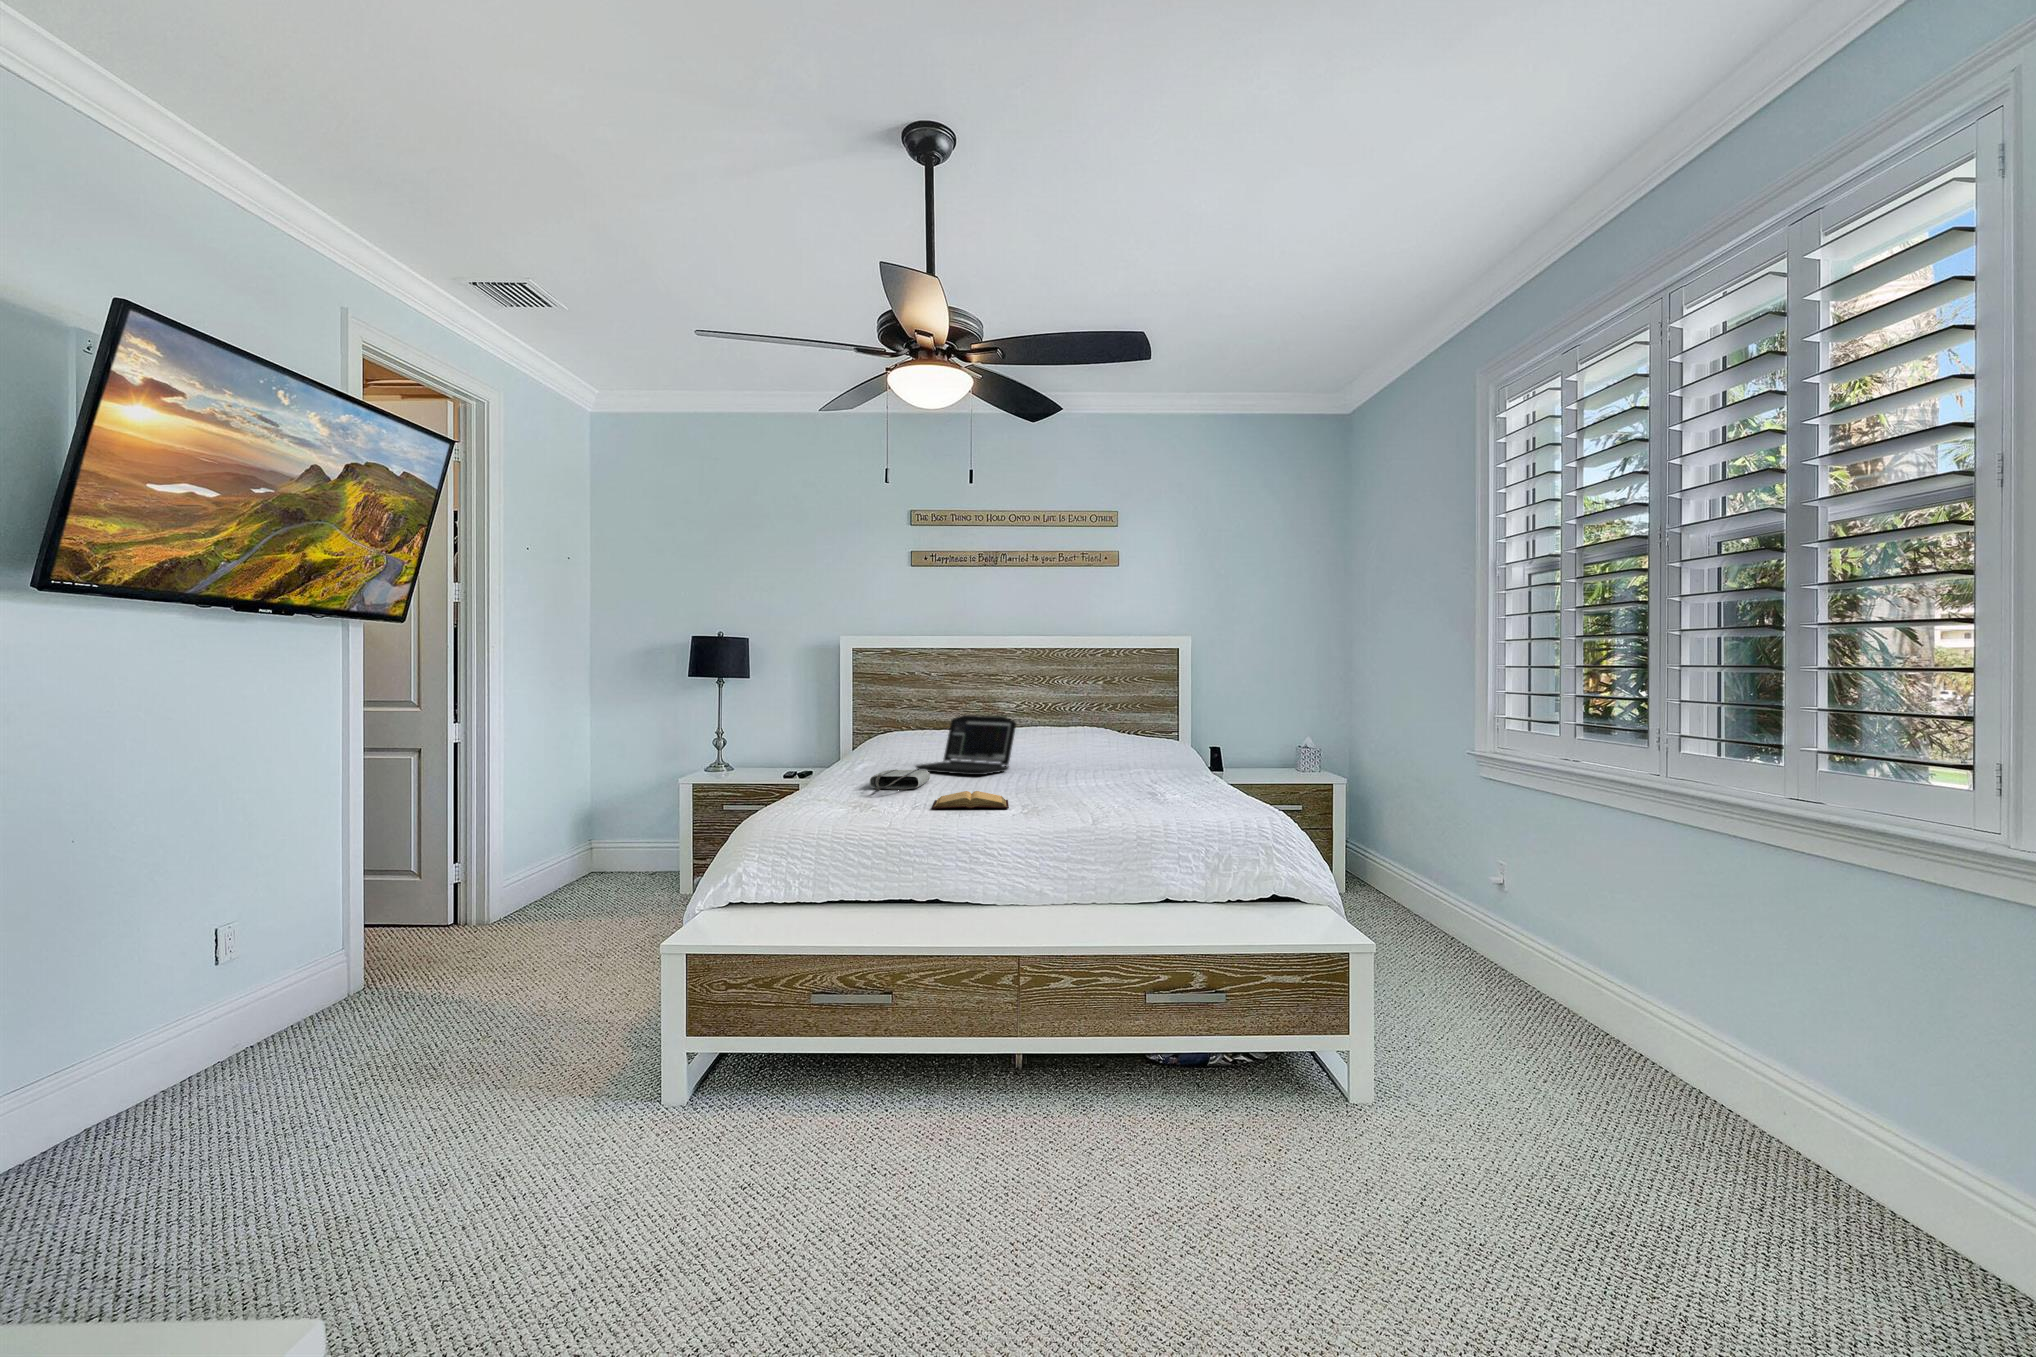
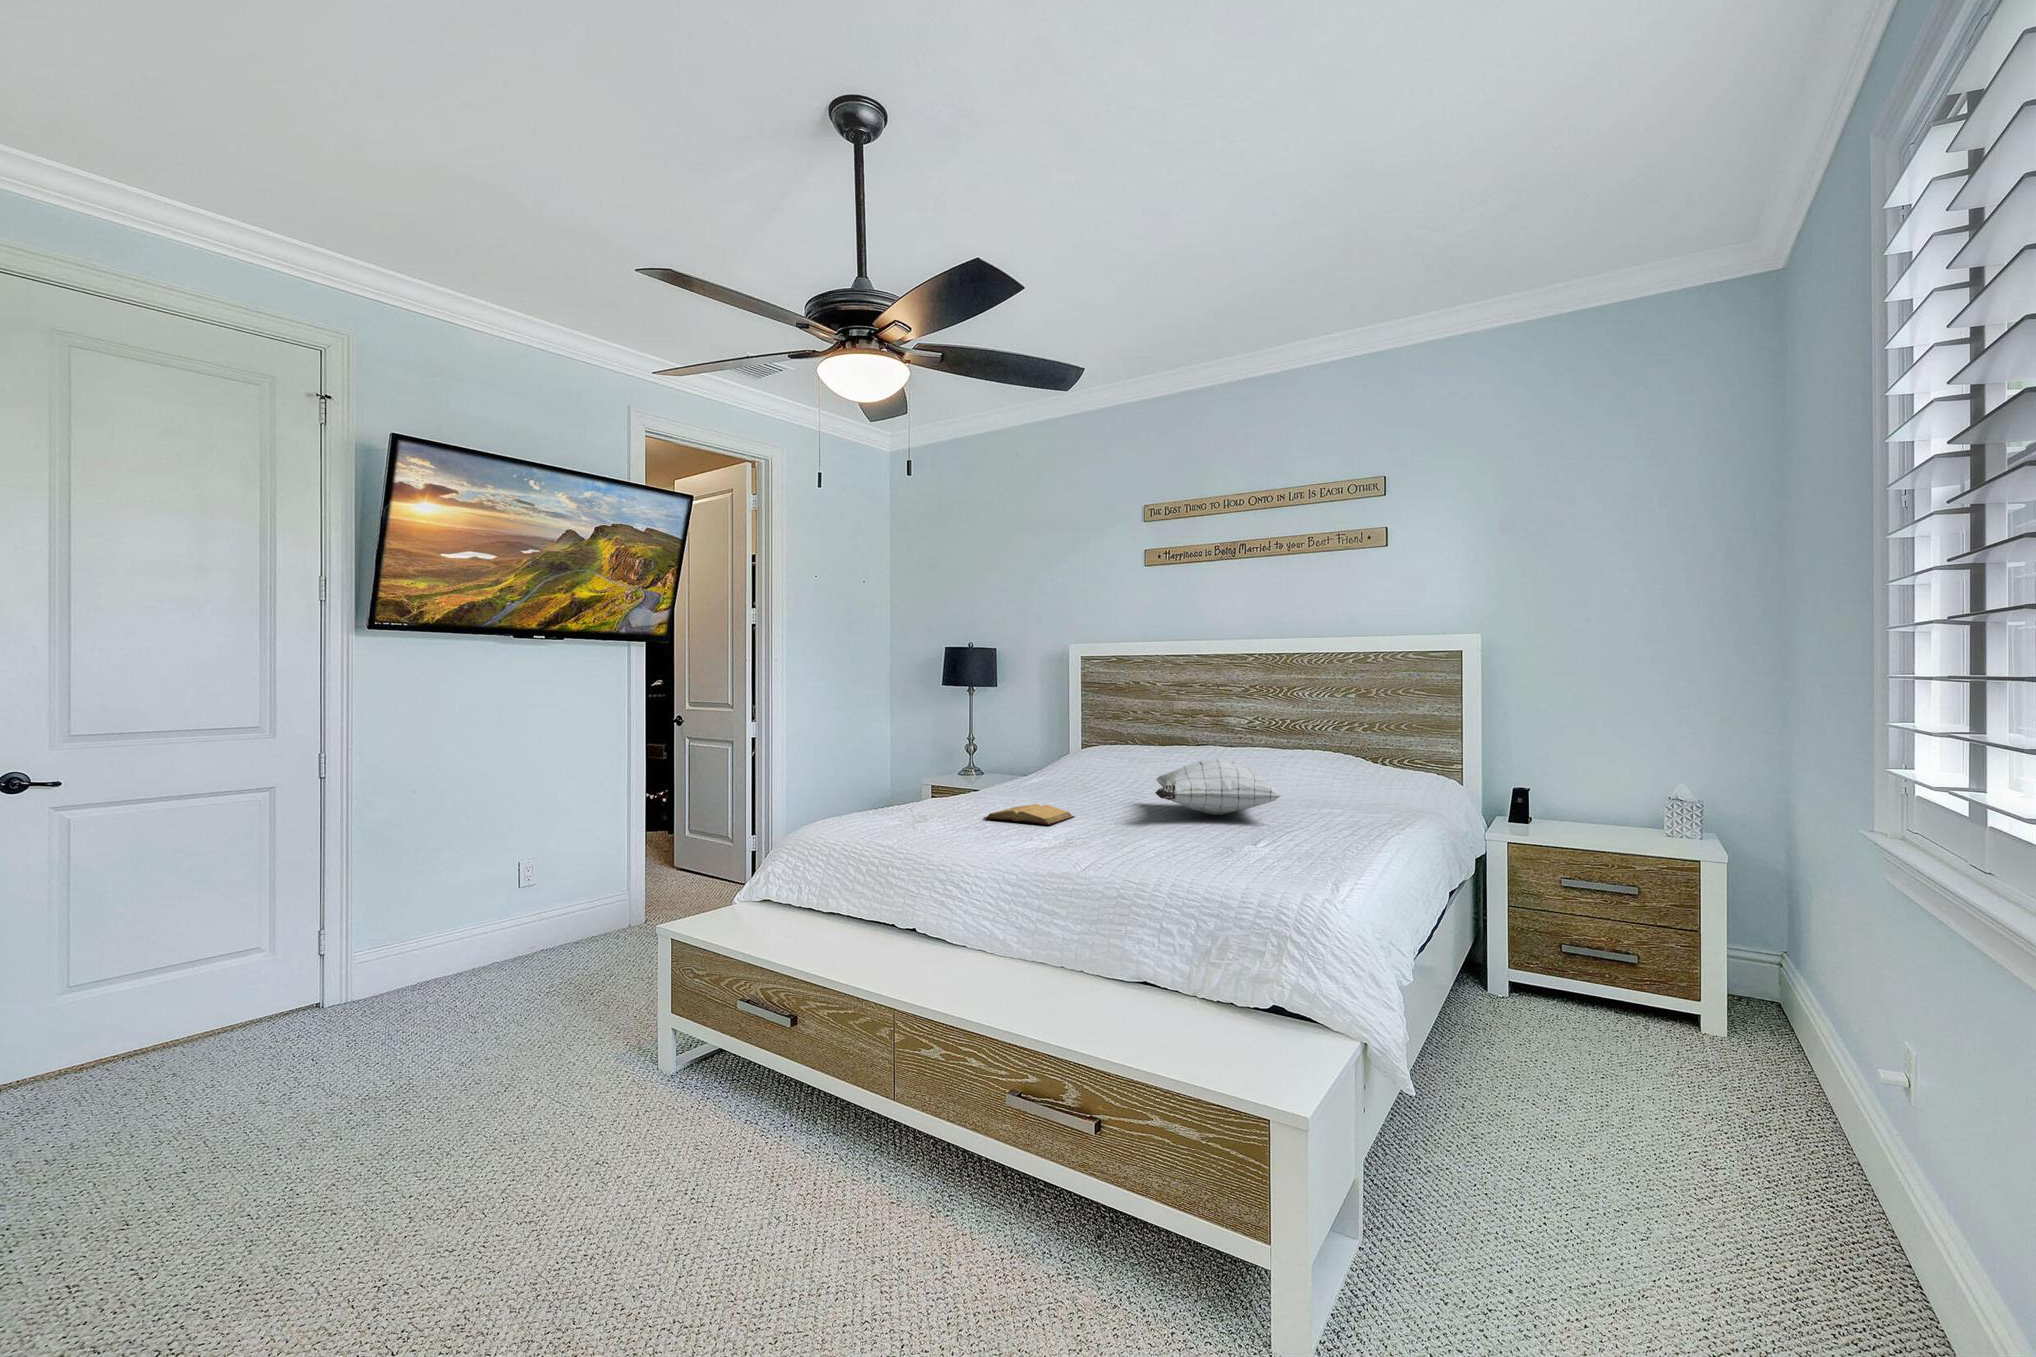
laptop: present [916,715,1016,775] -> none [1076,726,1170,789]
pillow: none [1048,738,1189,789] -> present [1155,758,1281,815]
tote bag: present [870,770,930,790] -> none [974,778,1061,797]

